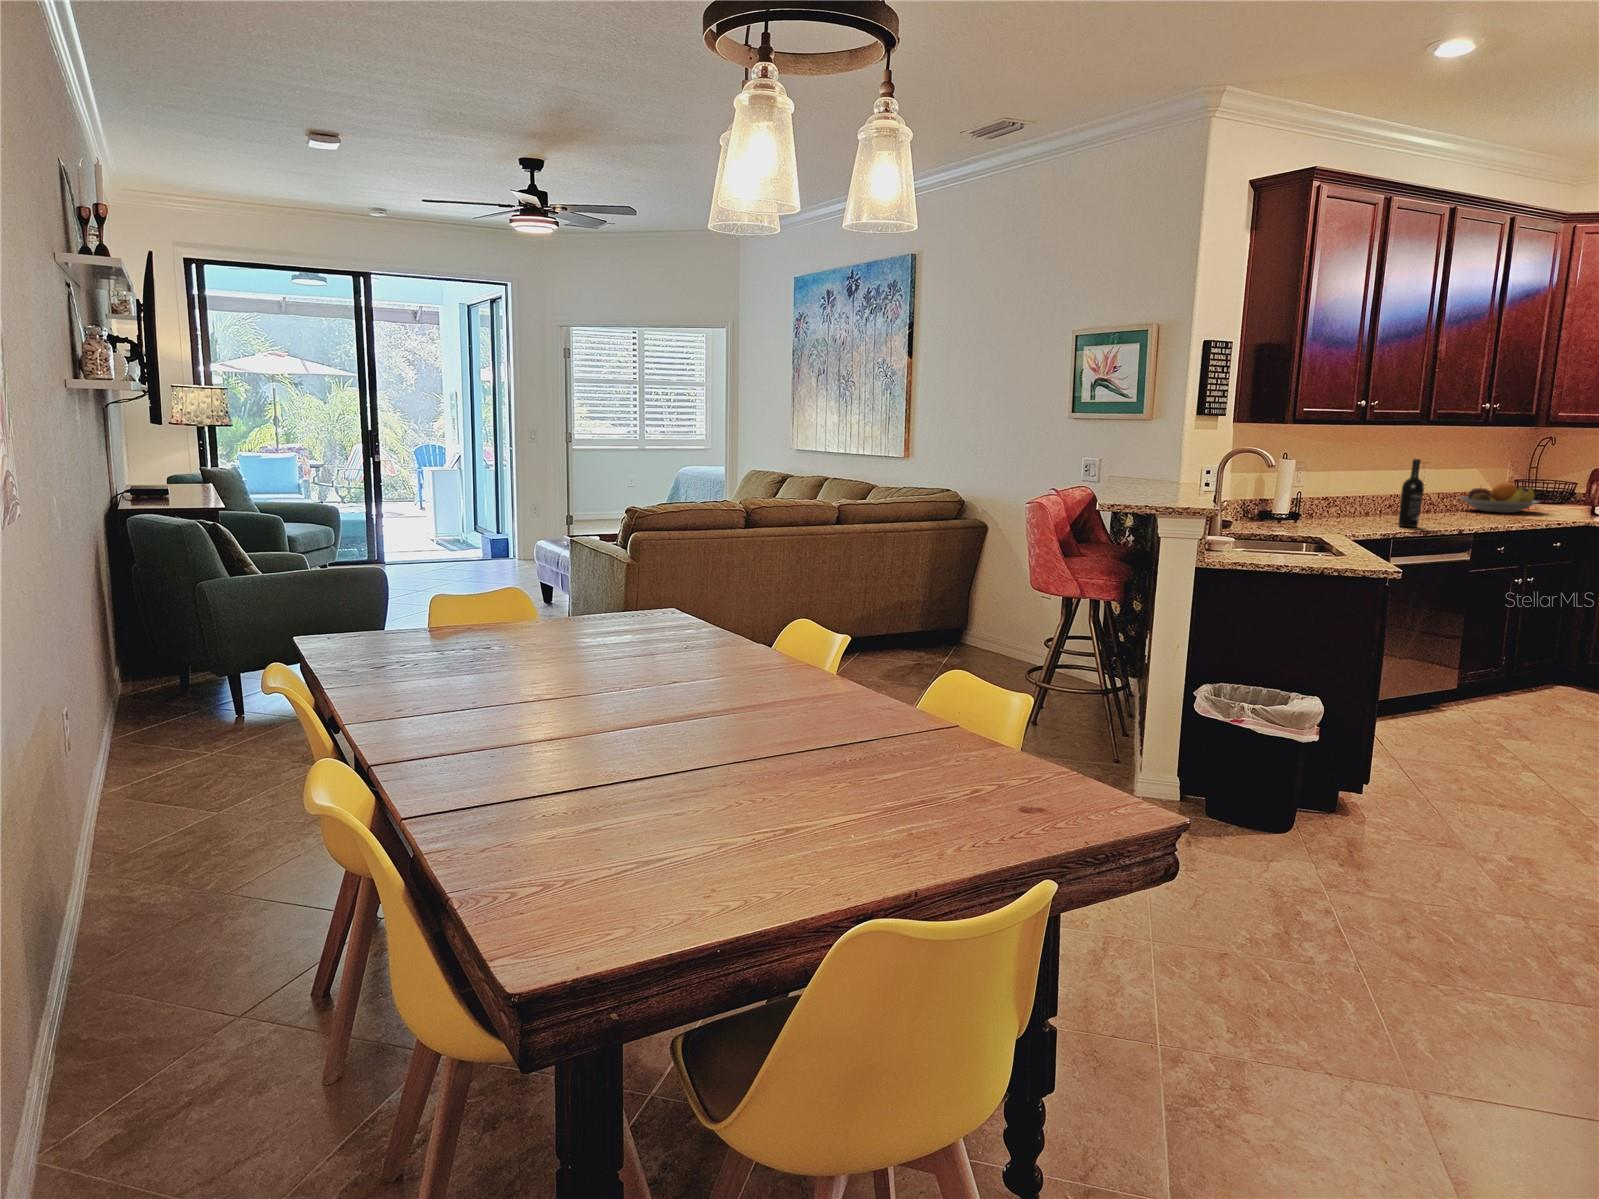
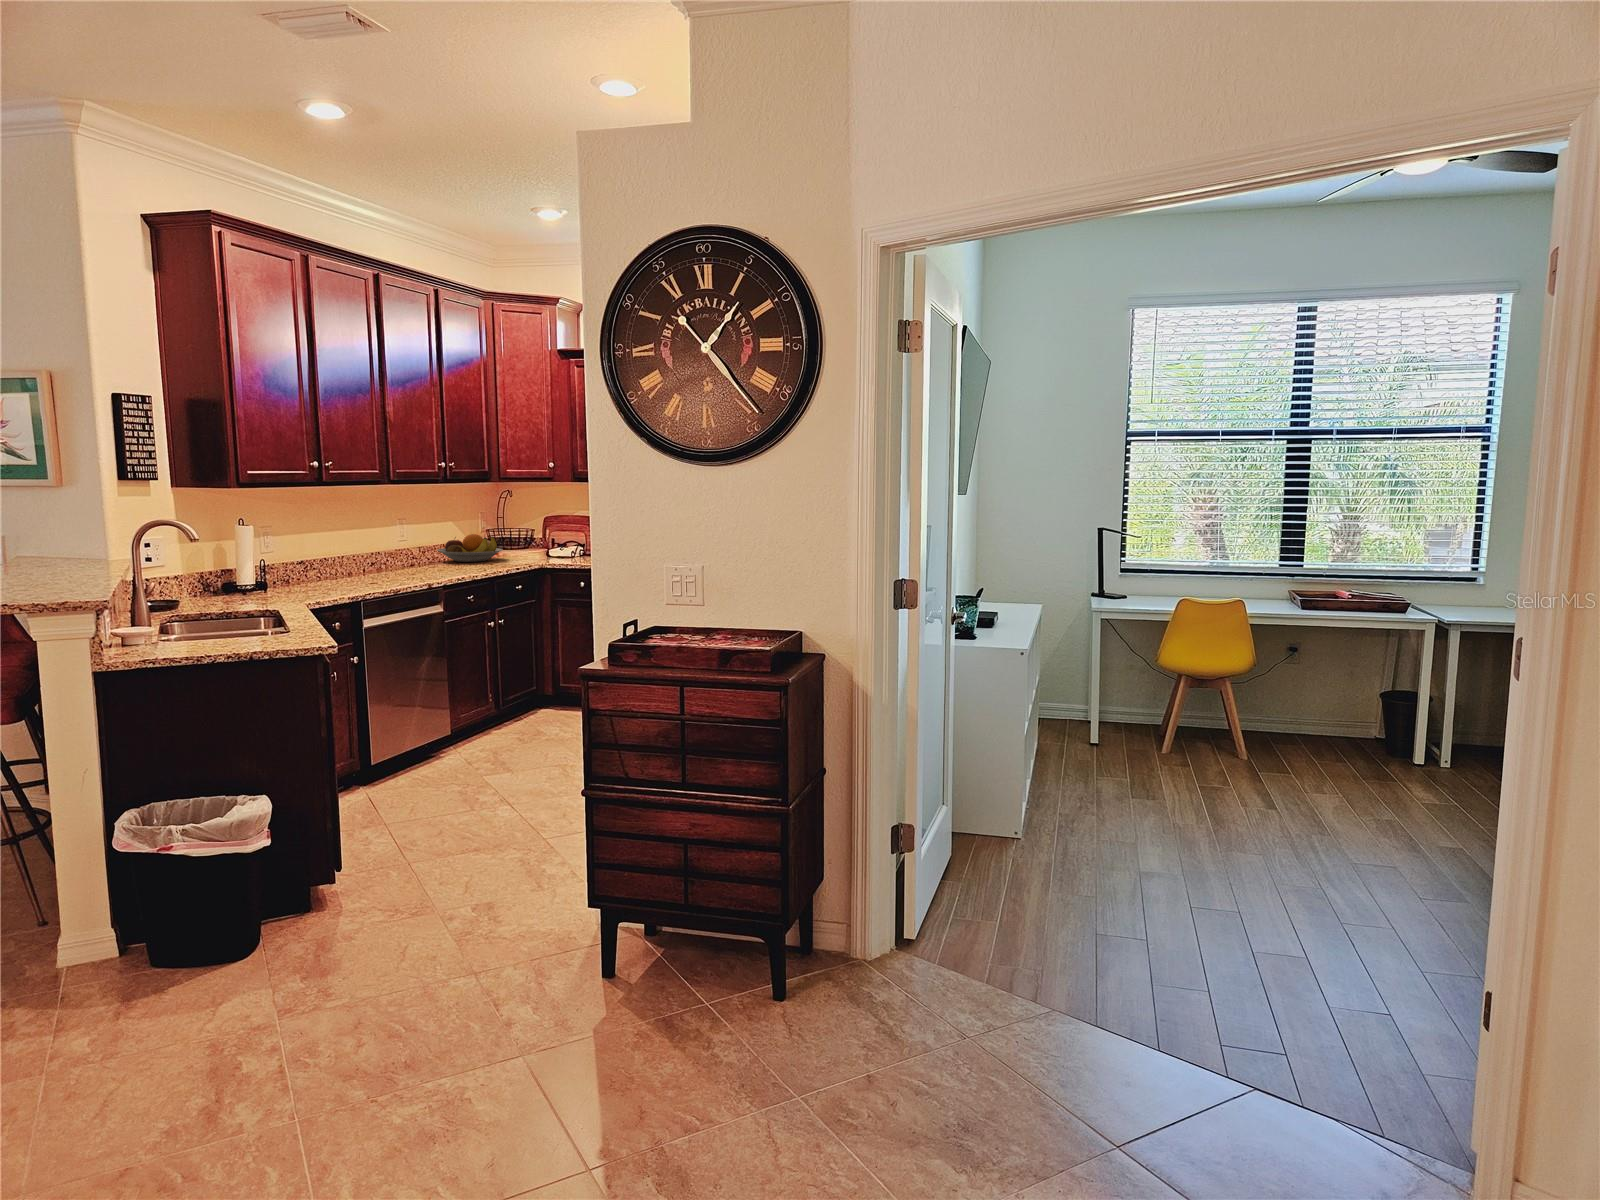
wine bottle: present [1398,459,1424,527] -> none [366,520,387,588]

